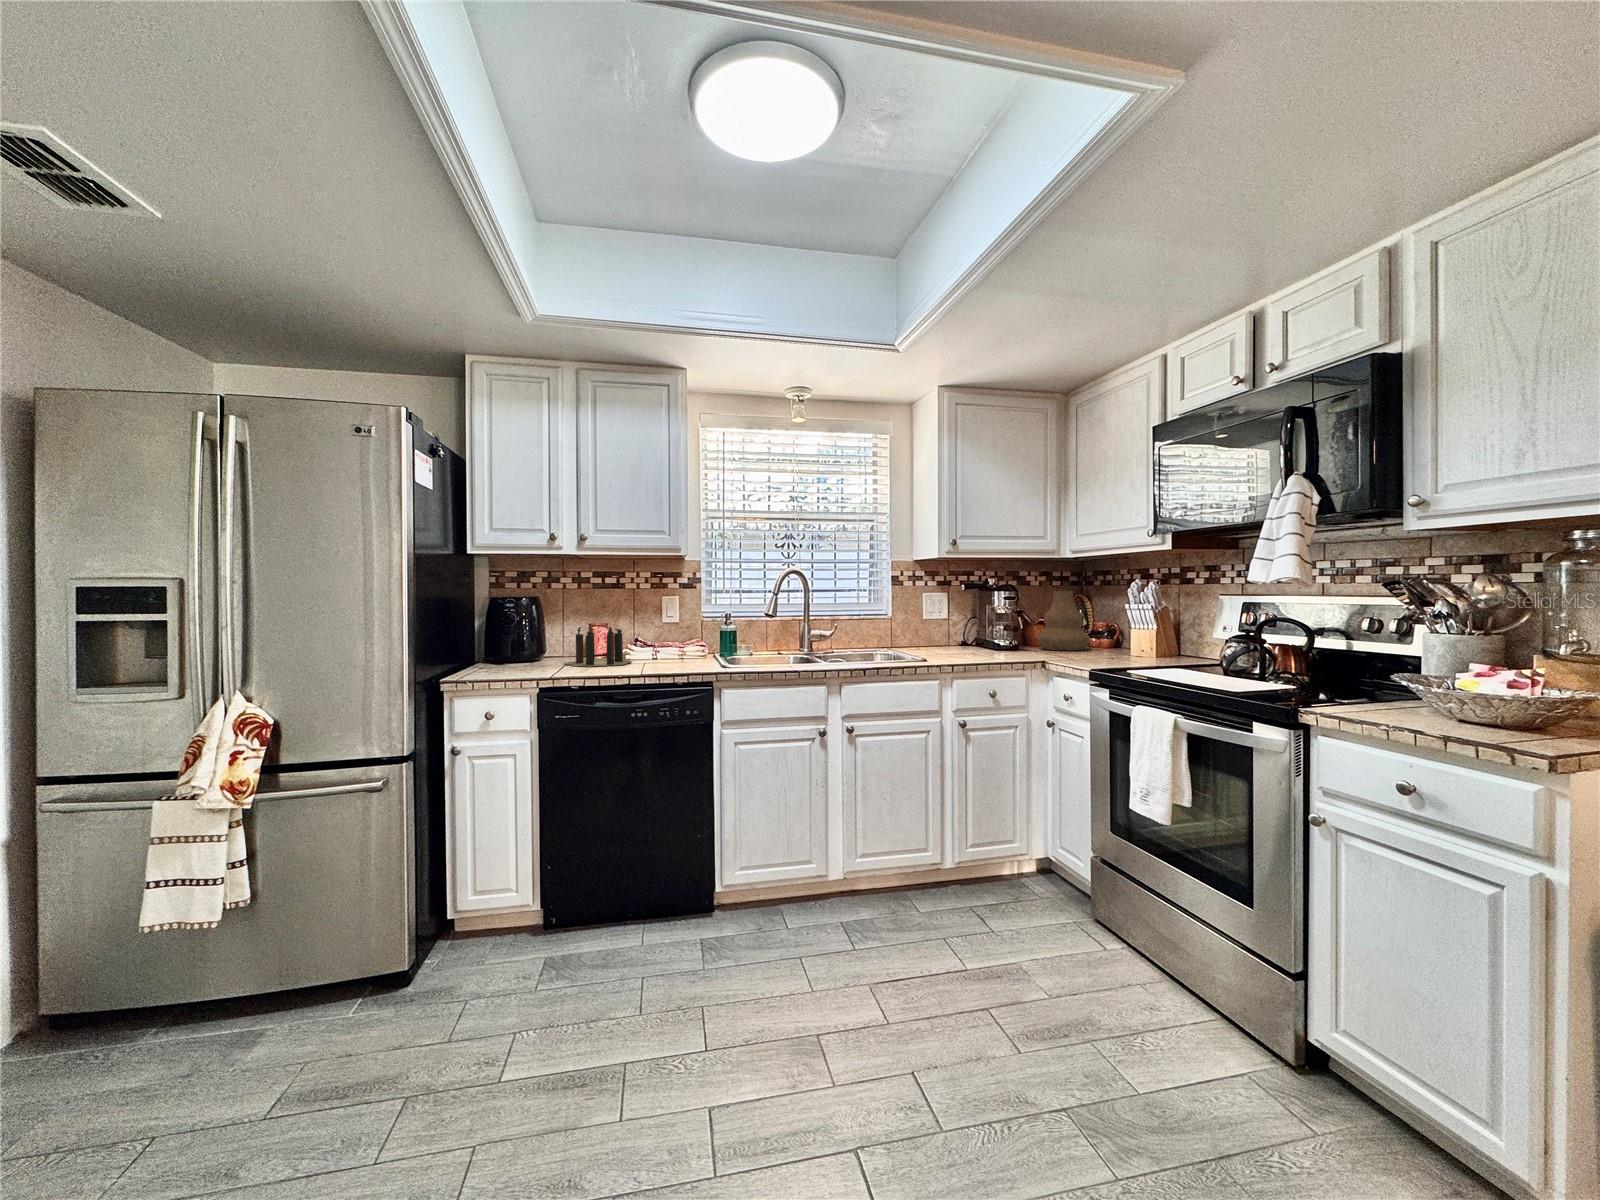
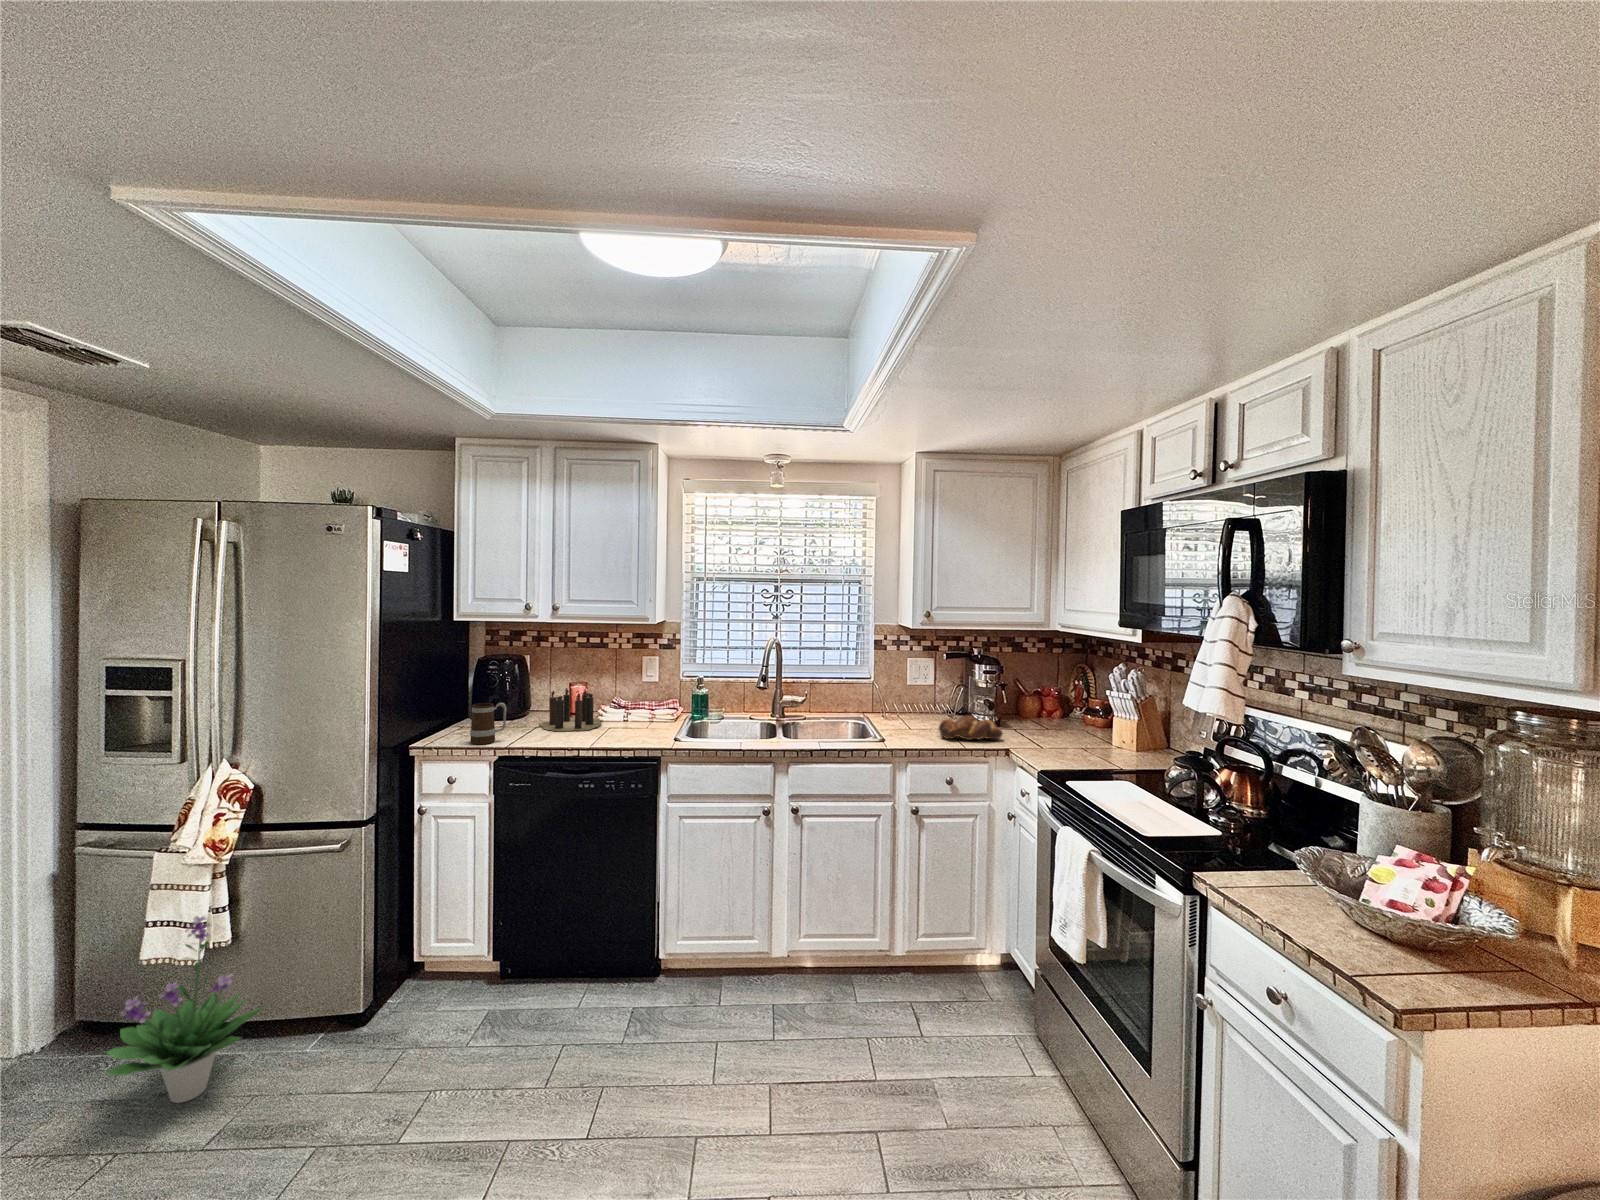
vase: present [1037,591,1090,651] -> none [1025,664,1080,731]
mug: none [506,632,544,676] -> present [470,703,507,744]
bread loaf: none [972,635,1034,658] -> present [939,715,1003,740]
potted plant: none [123,864,310,1083] -> present [107,916,264,1103]

